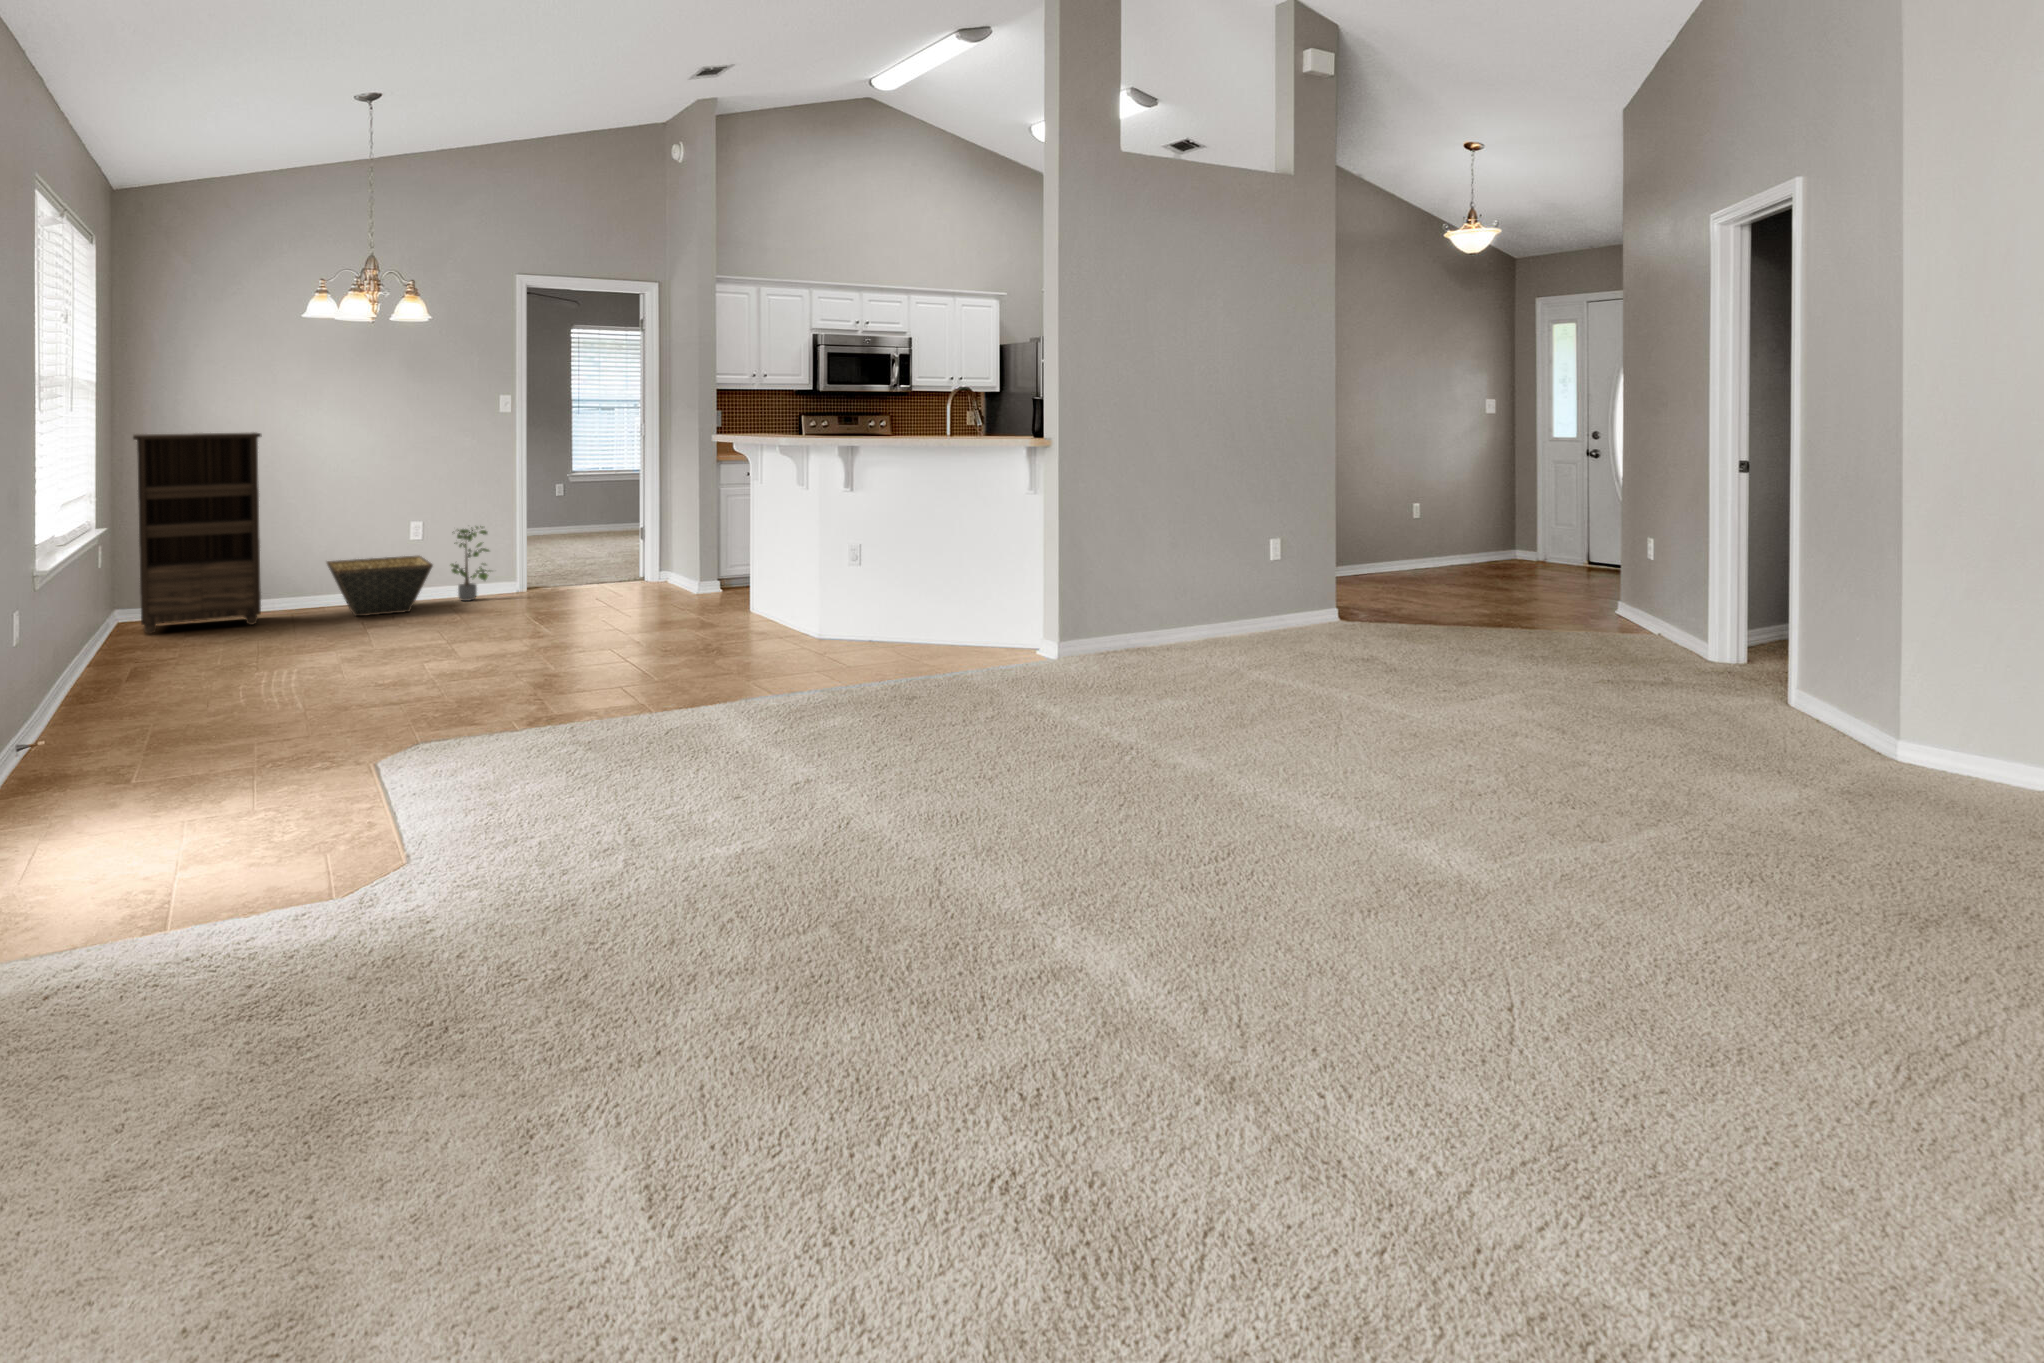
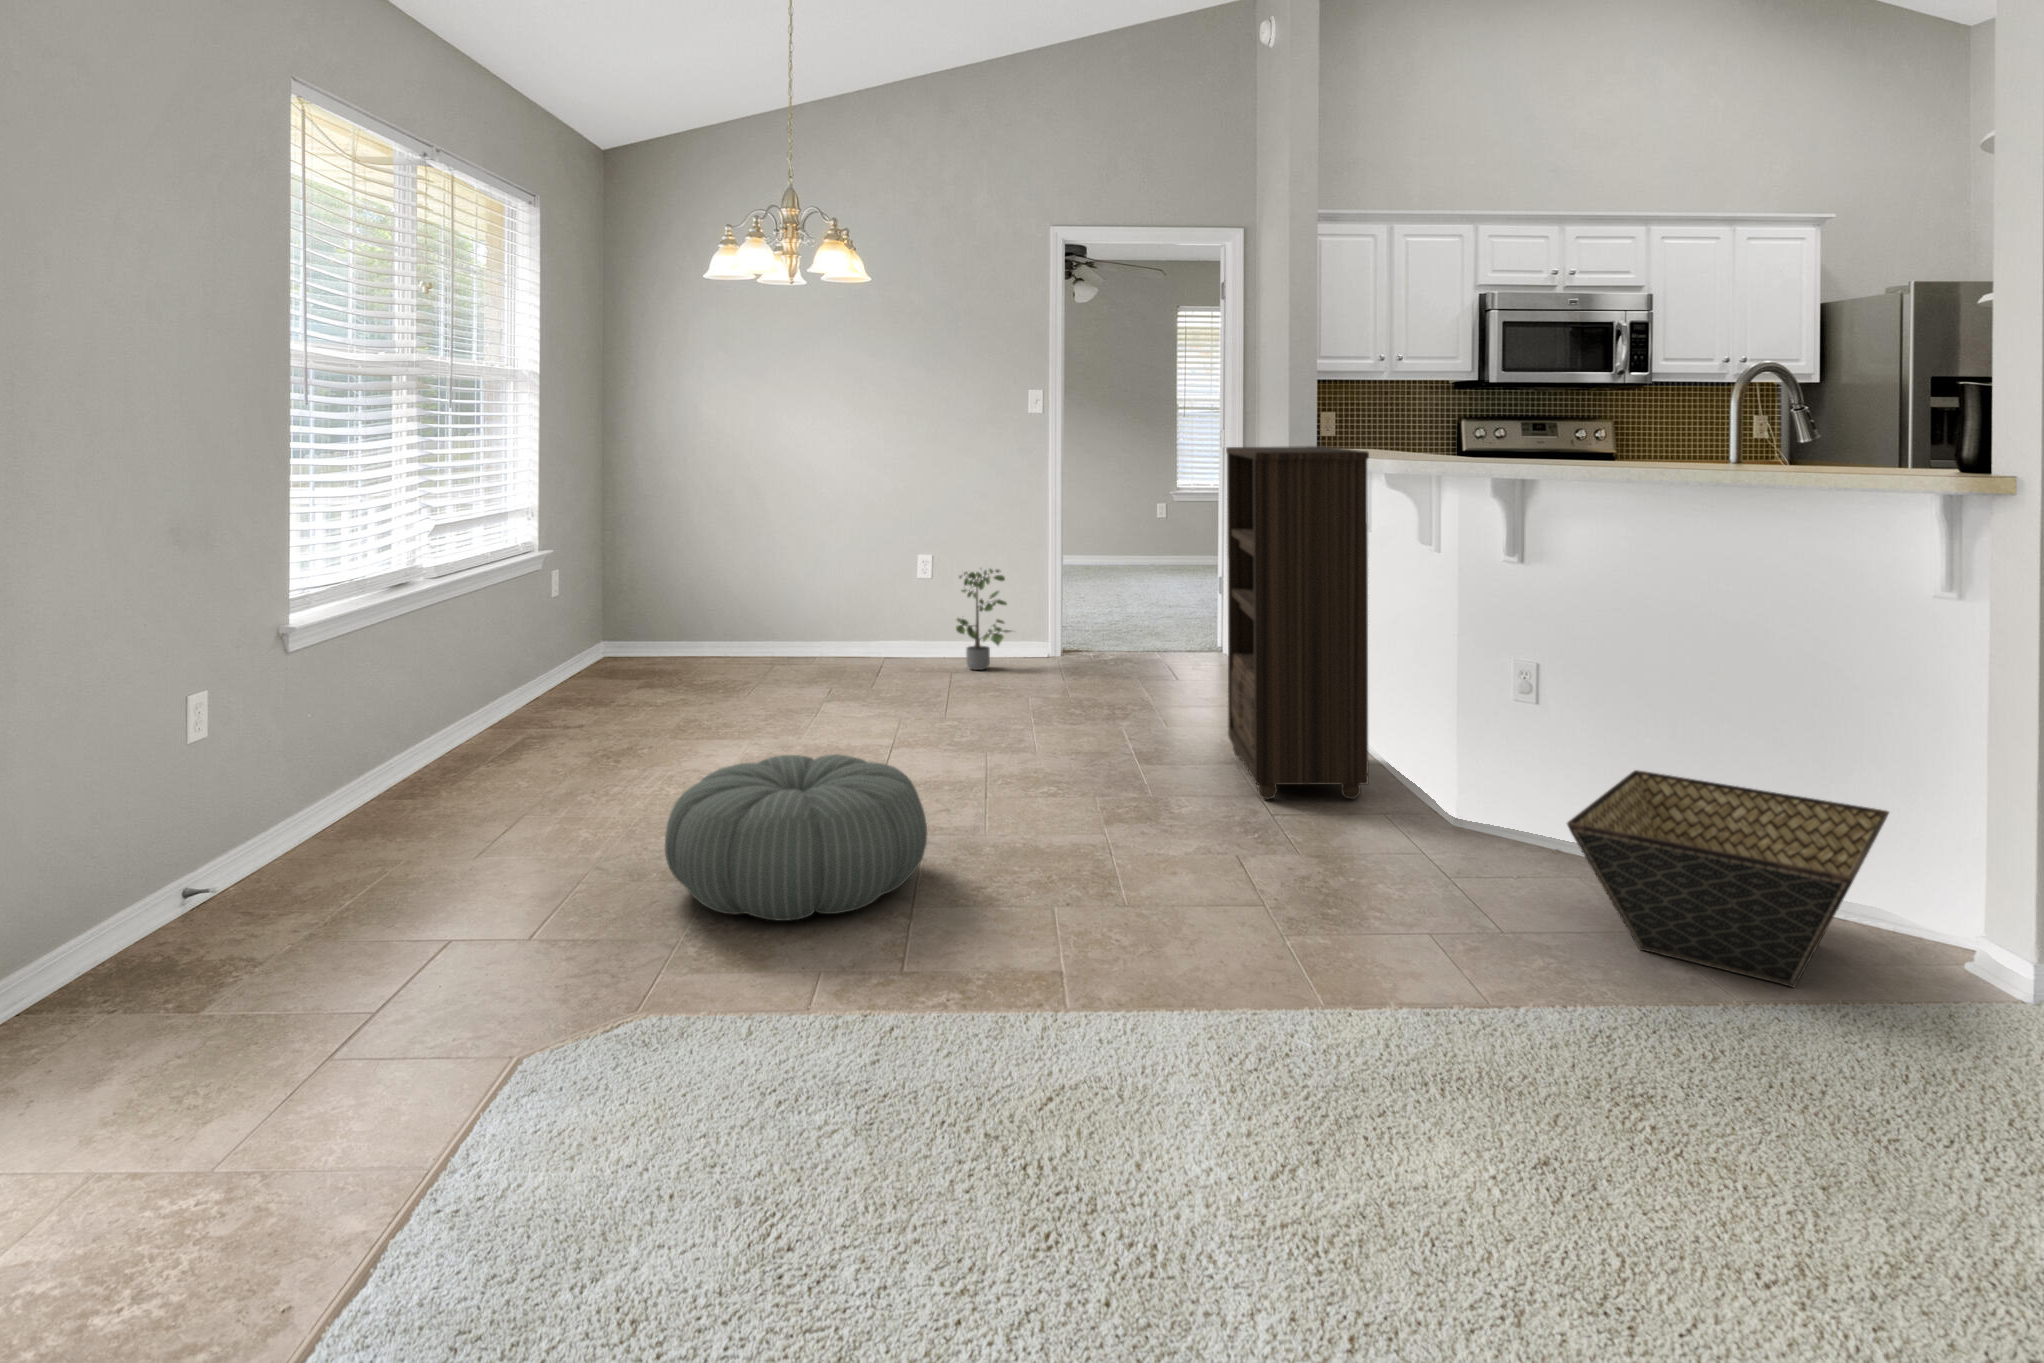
bookshelf: present [133,432,261,634] -> present [1226,446,1369,800]
basket: present [327,556,433,617] -> present [1567,770,1889,988]
pouf: none [381,618,542,701] -> present [665,754,927,921]

